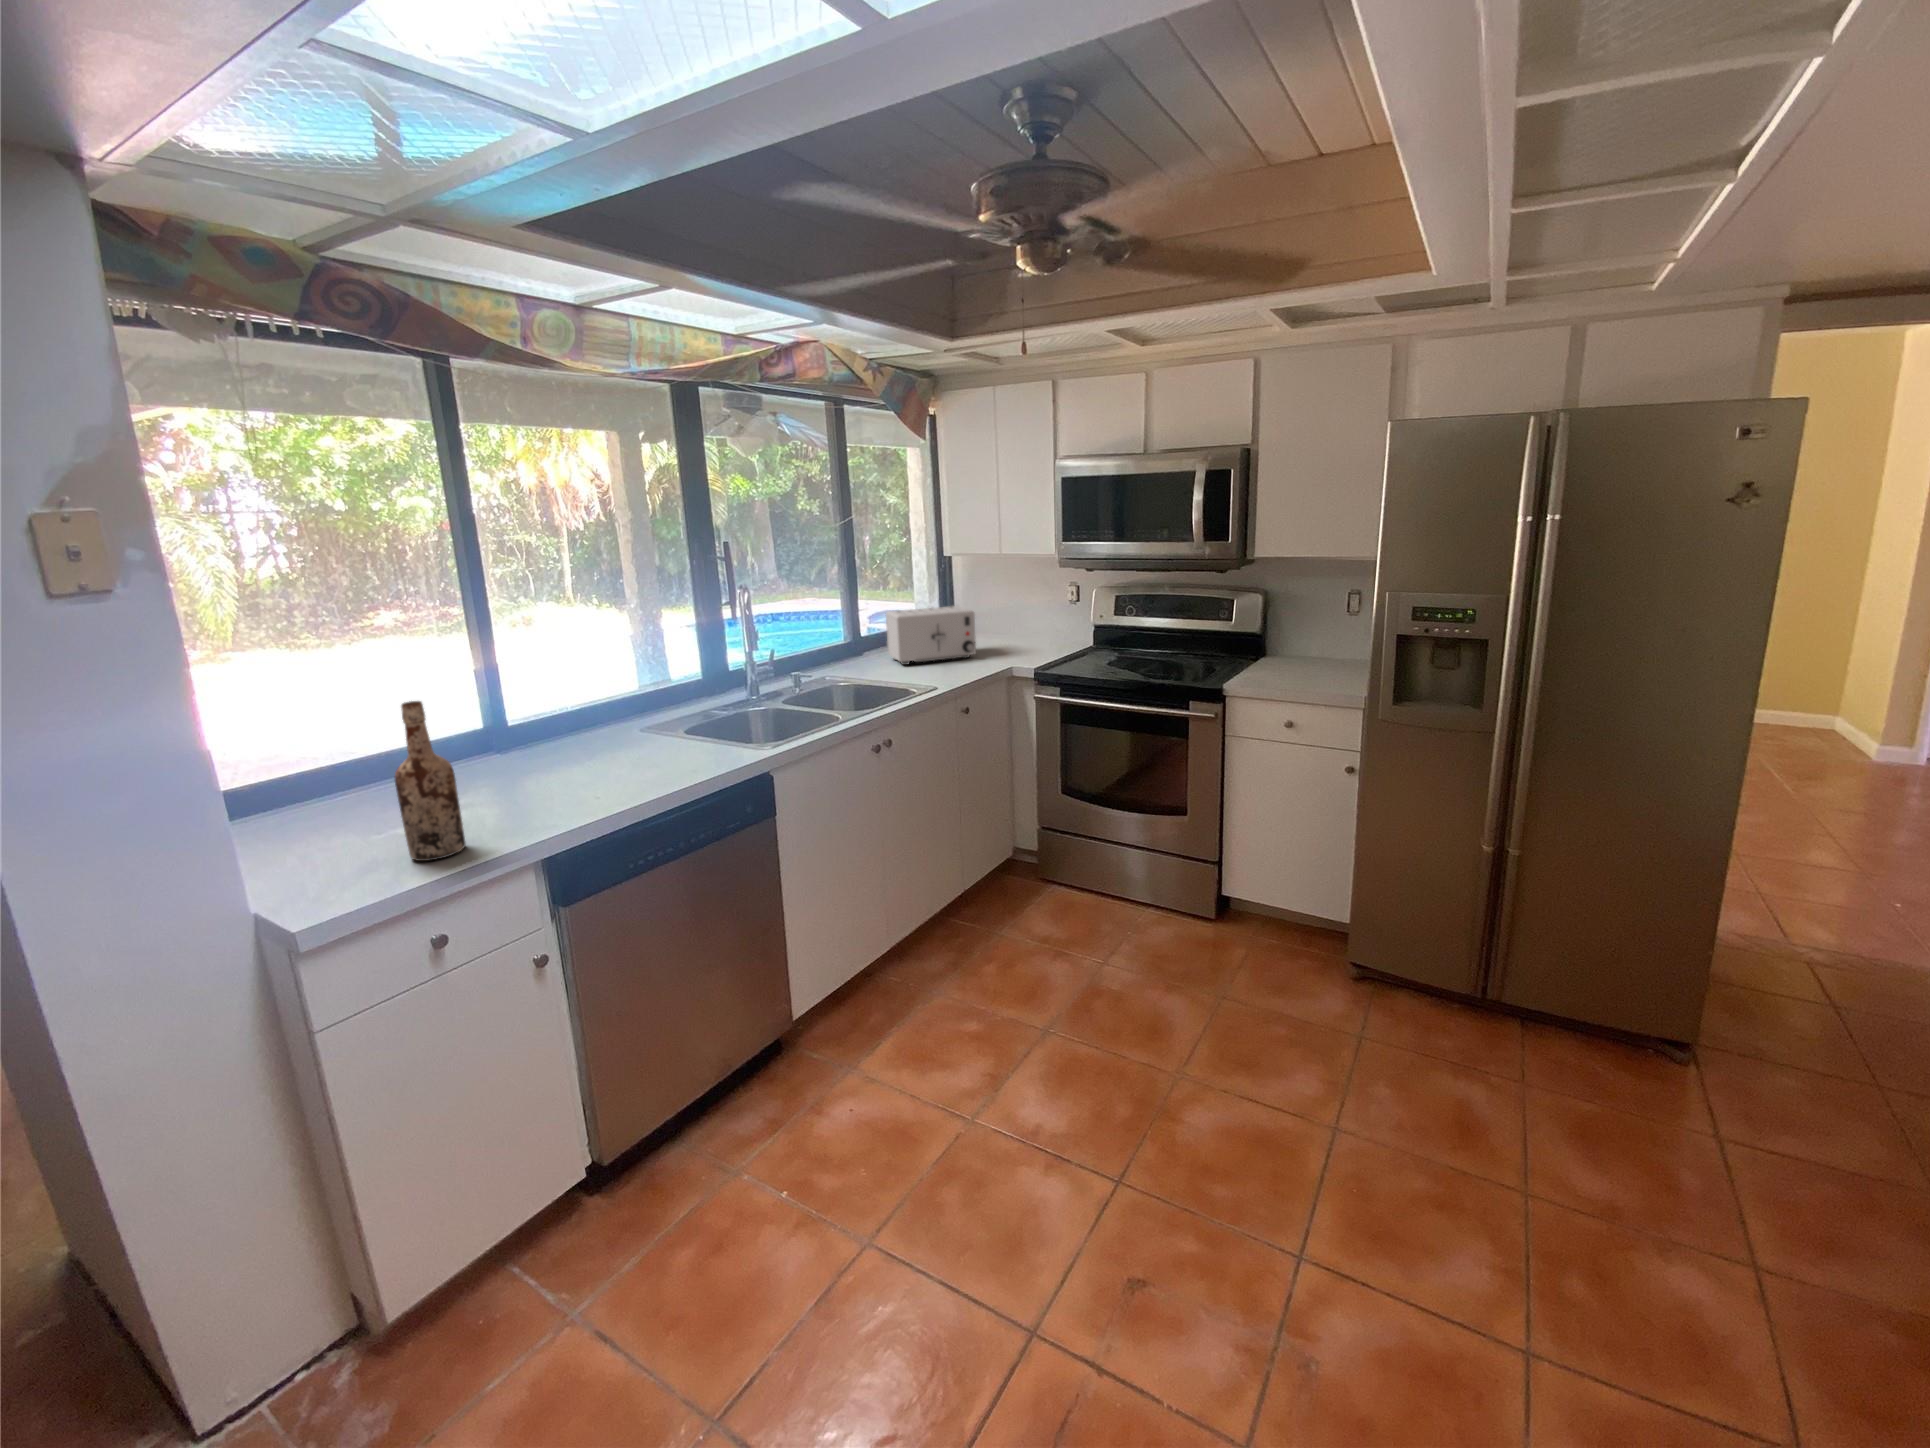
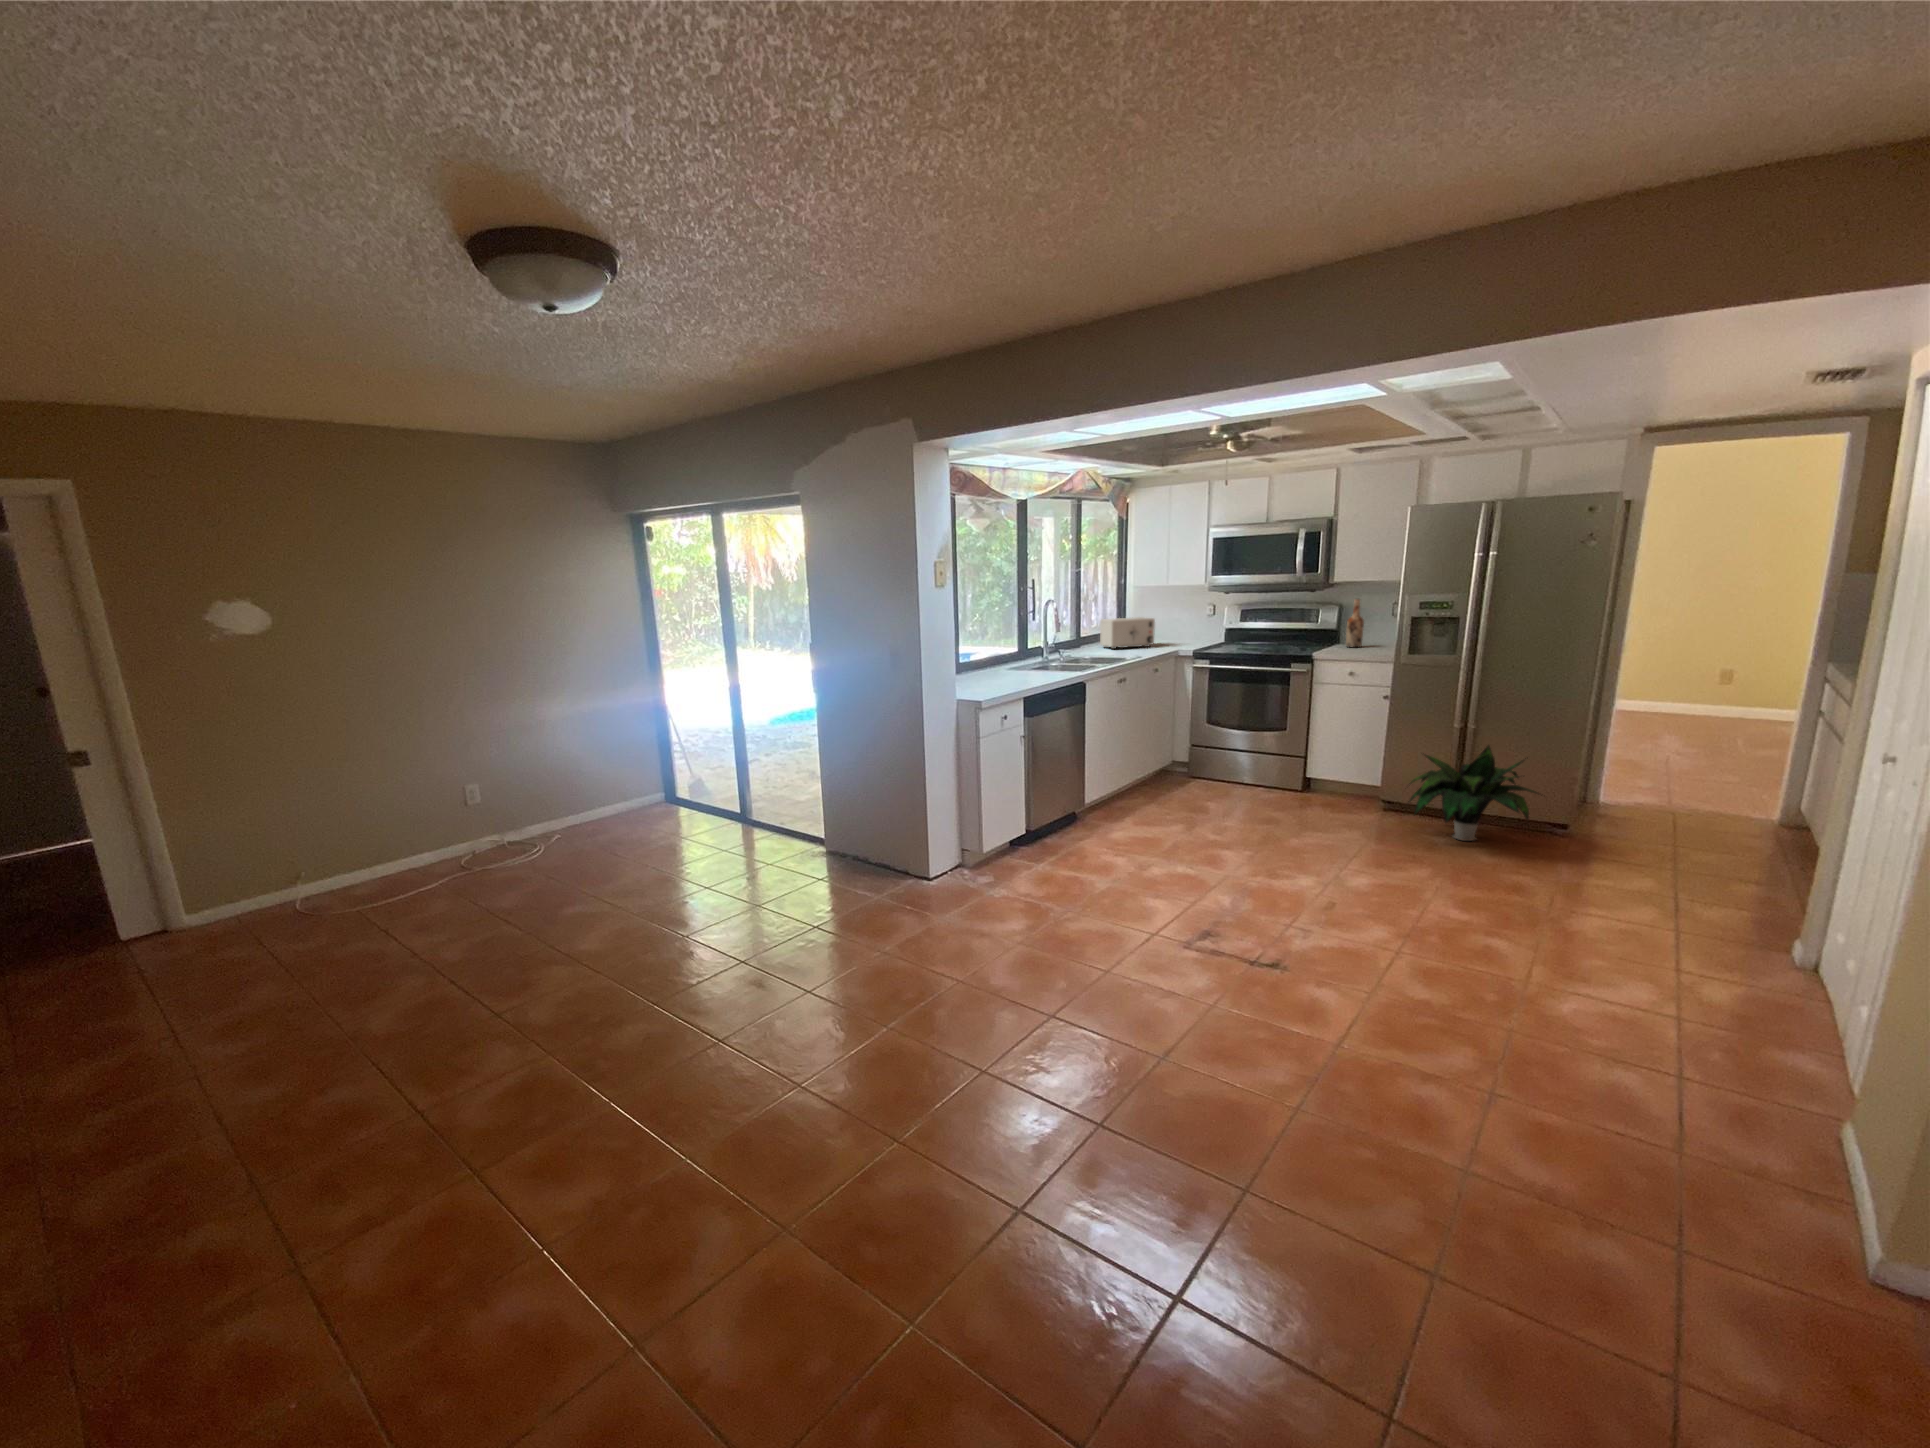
wine bottle: present [395,701,465,861] -> present [1346,599,1364,647]
potted plant: none [1400,913,1677,1118] -> present [1408,745,1537,841]

